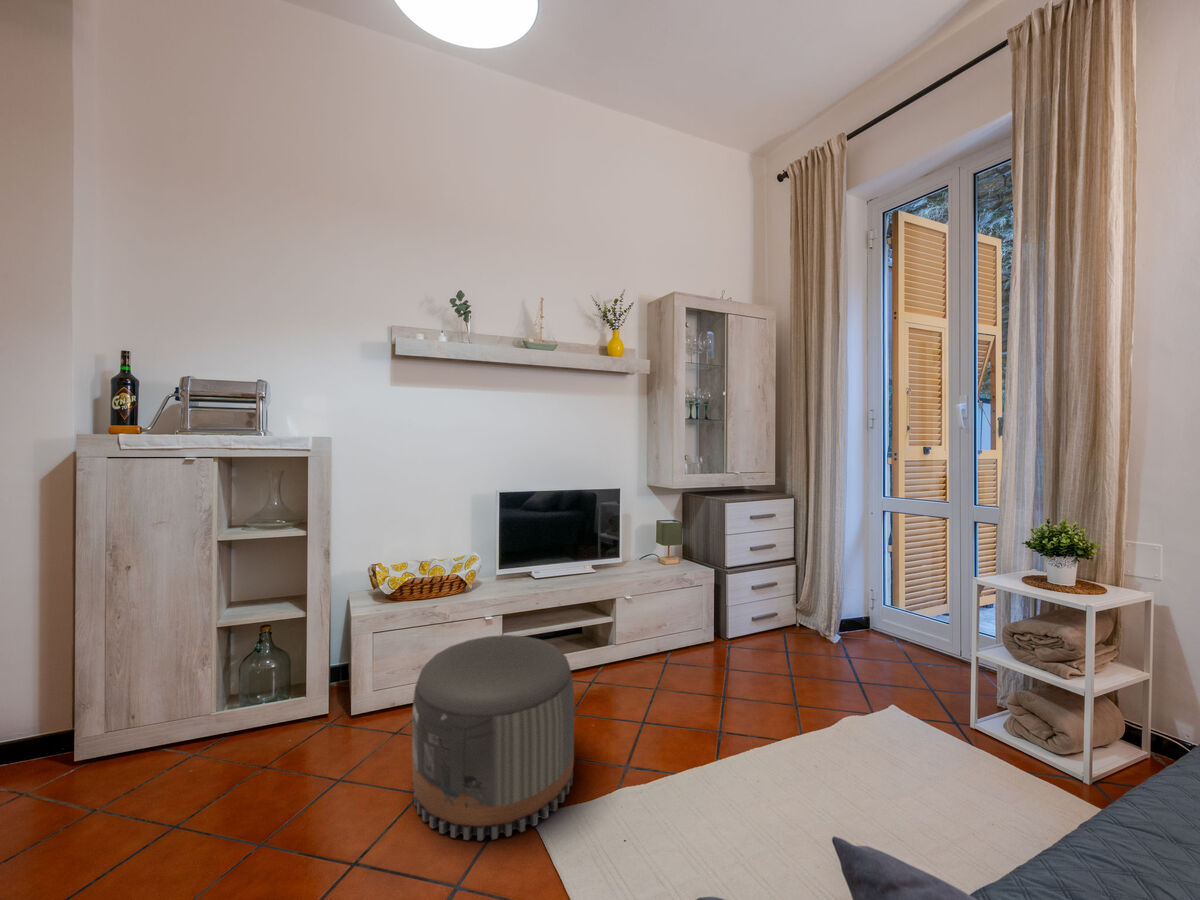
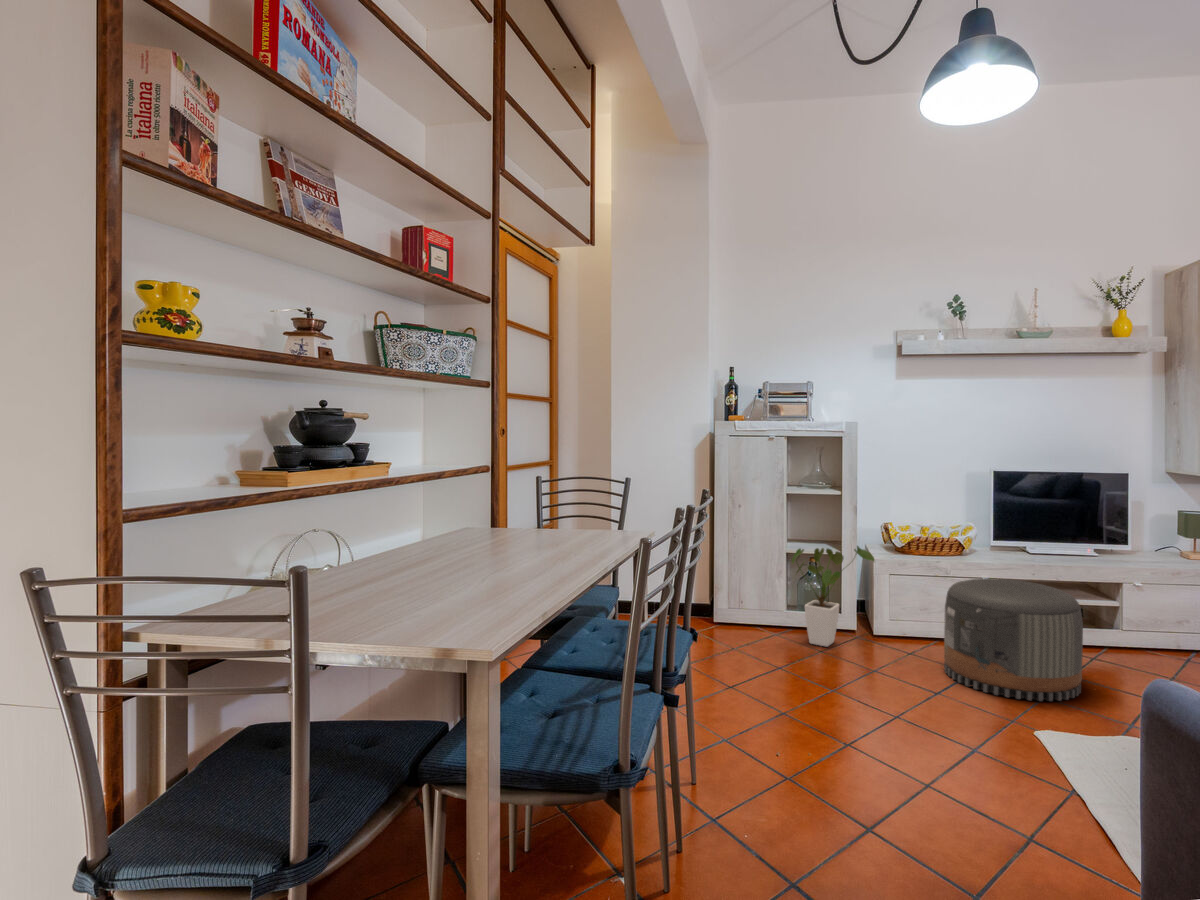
house plant: none [167,610,341,782] -> present [792,546,874,647]

